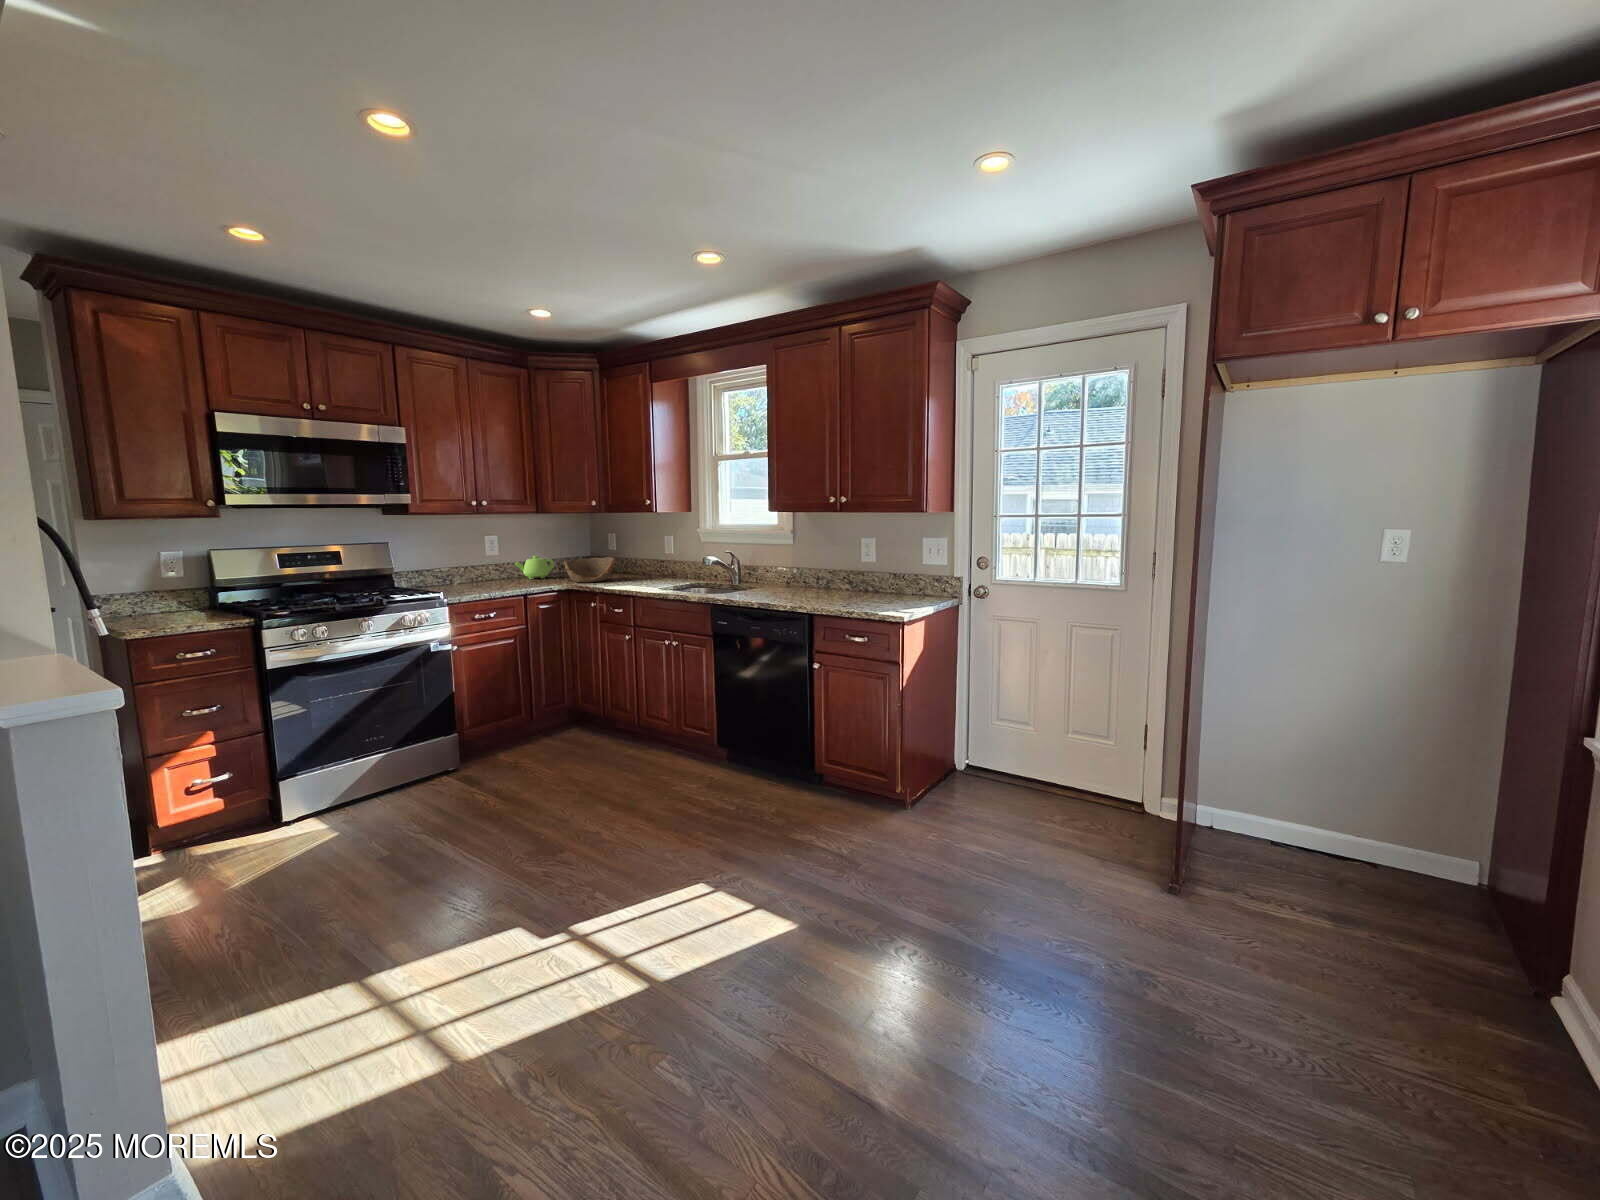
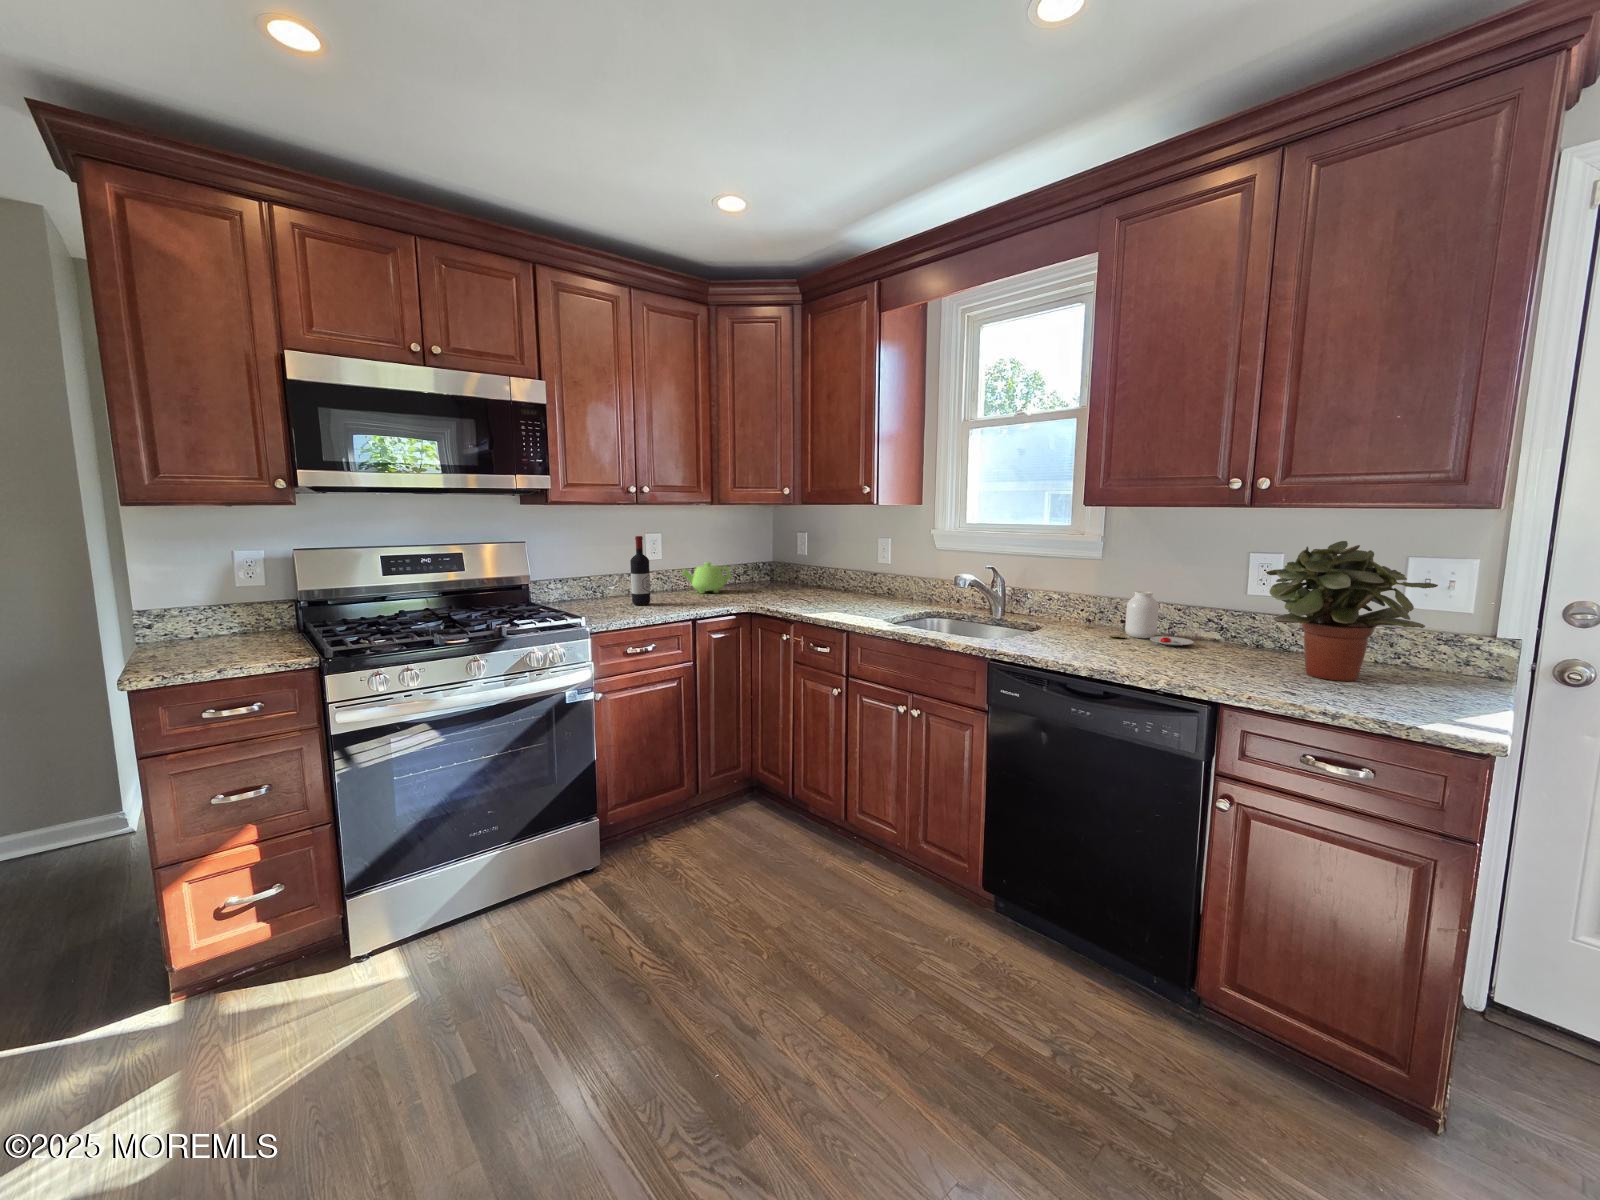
potted plant: none [846,528,913,601] -> present [1266,541,1438,681]
wine bottle: none [474,537,491,587] -> present [630,536,650,605]
bowl: present [564,557,615,582] -> none [746,567,814,603]
jar: none [789,562,831,592] -> present [1110,591,1194,646]

